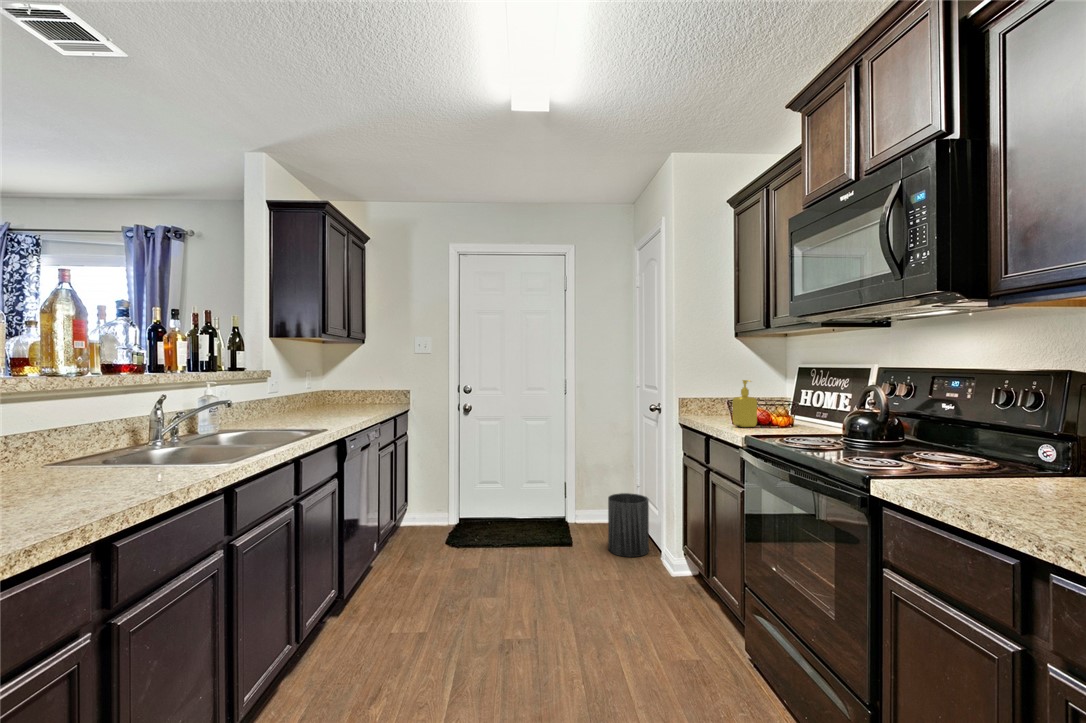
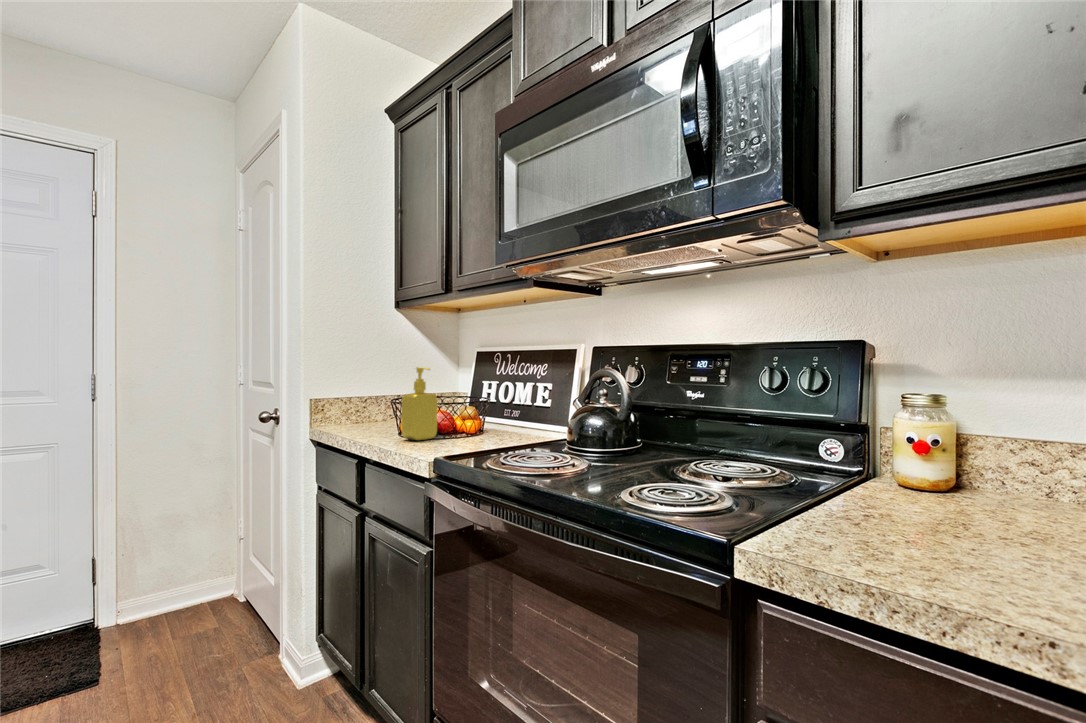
trash can: present [608,493,649,557] -> none [180,557,258,674]

